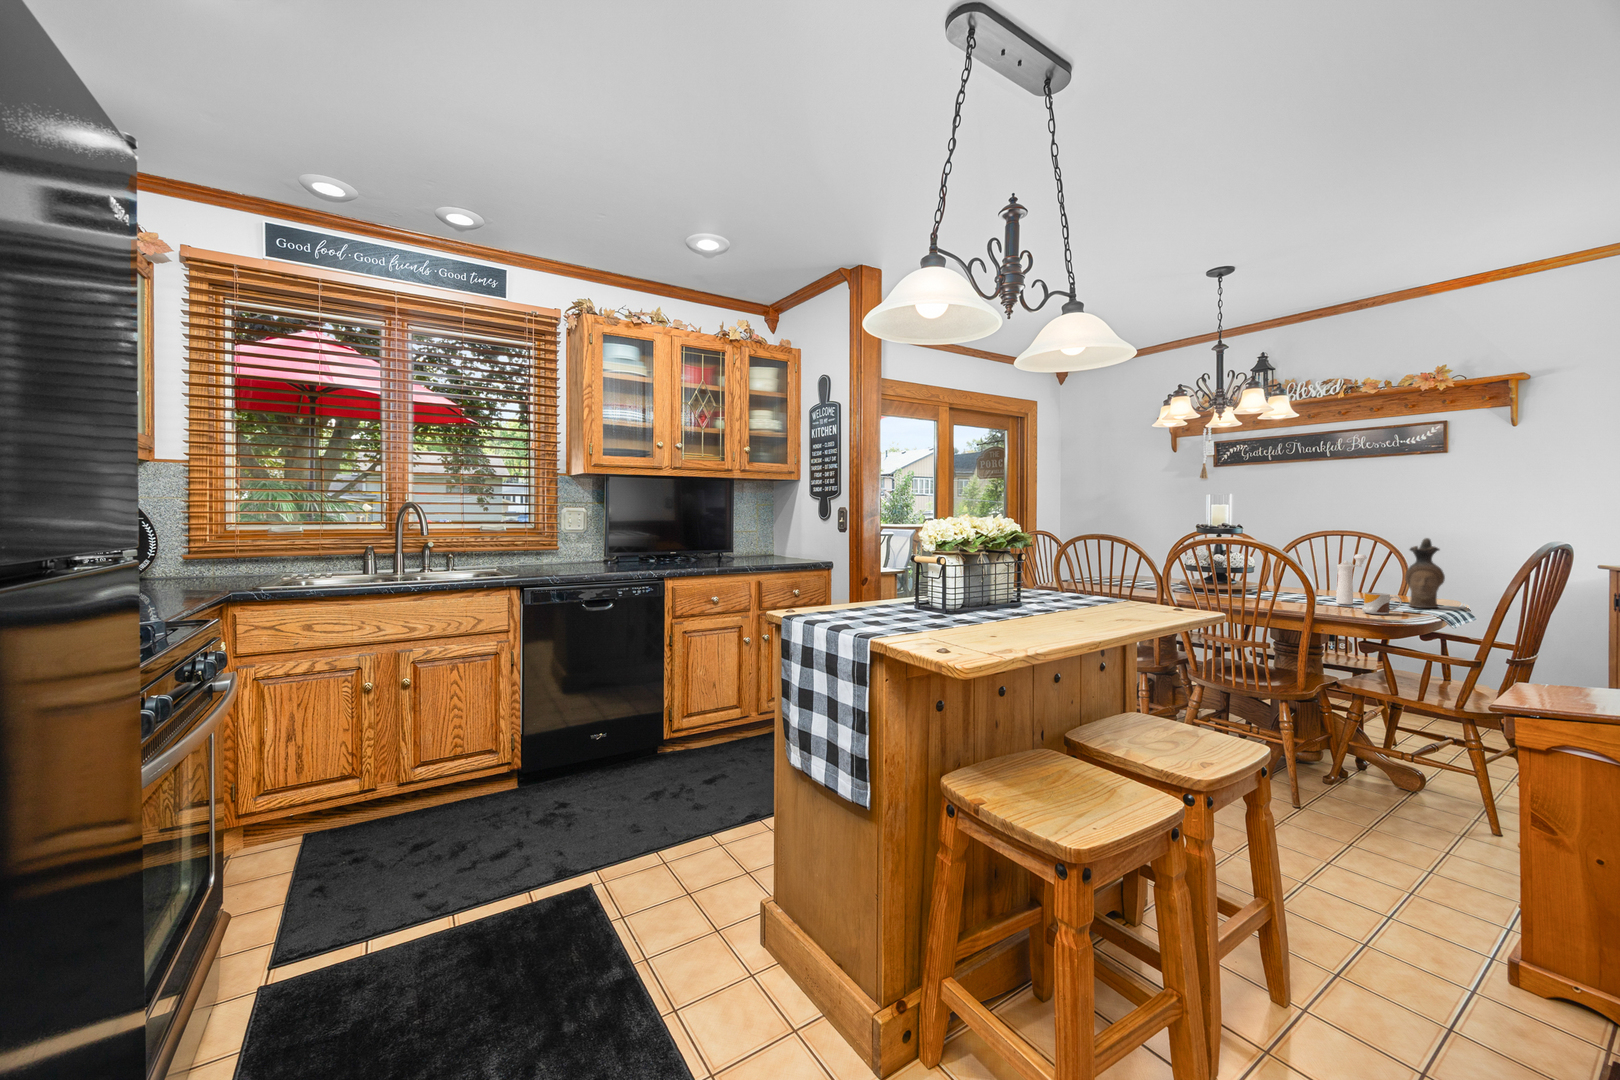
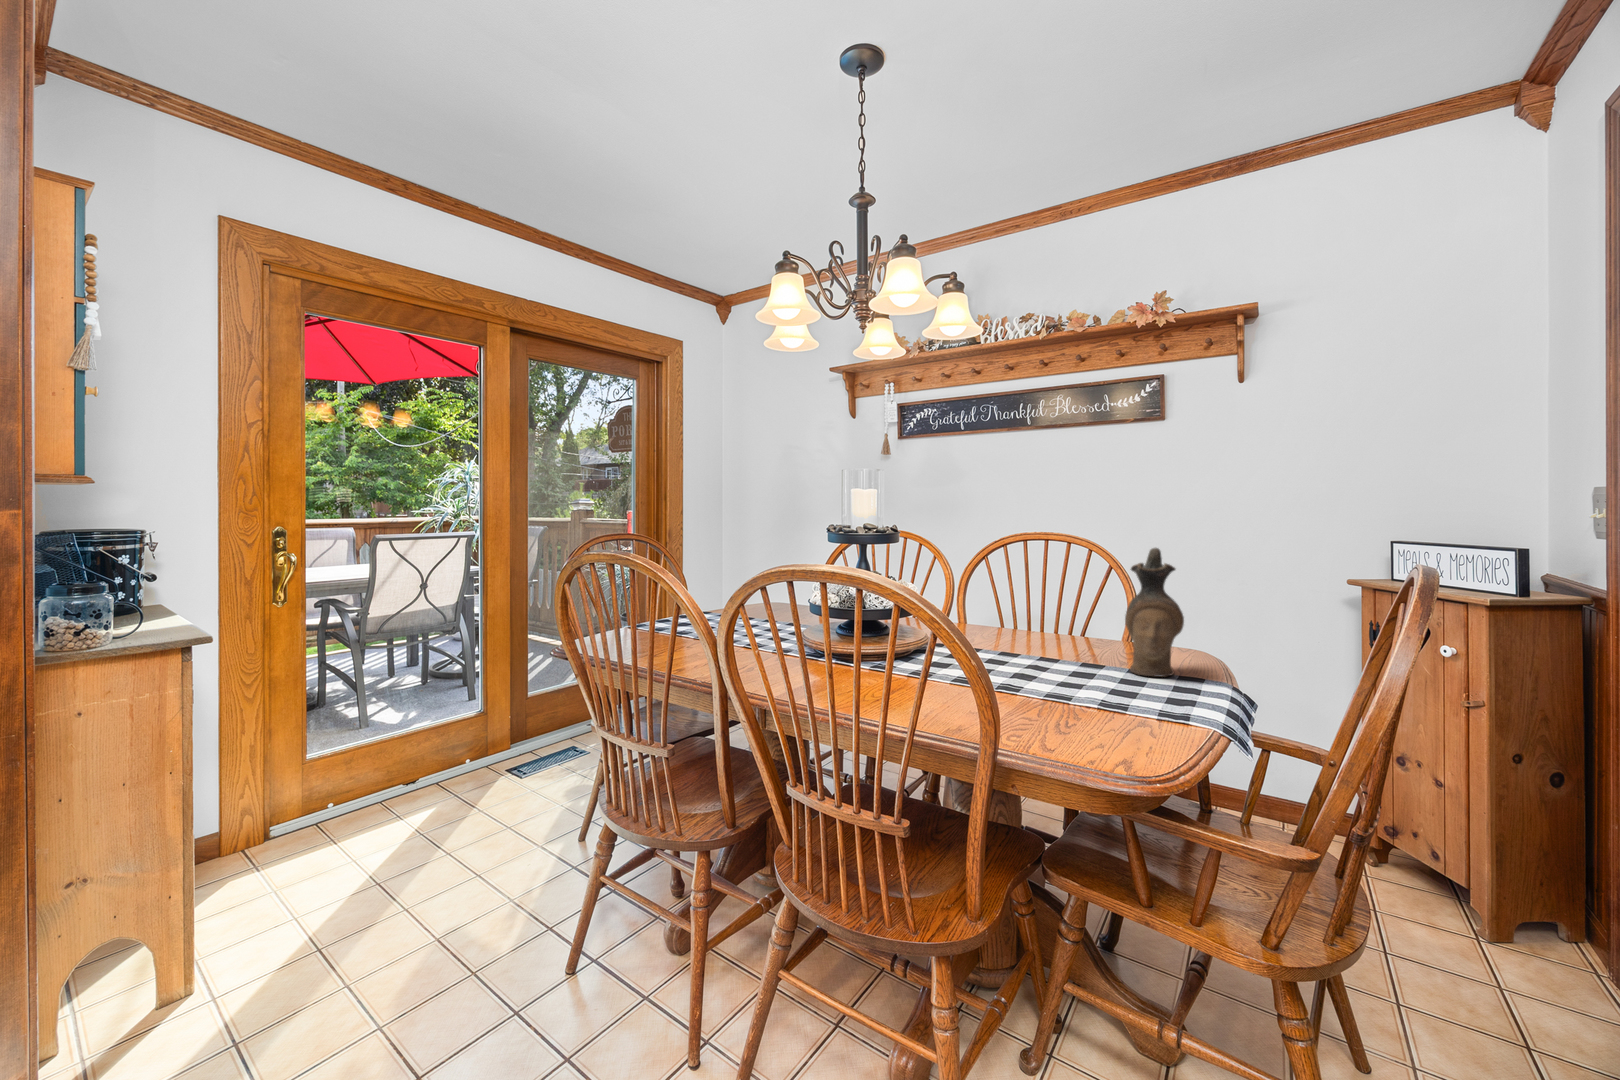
pepper mill: present [1336,554,1367,604] -> none [1024,577,1070,671]
mug: present [1362,593,1402,615] -> none [1059,659,1124,707]

